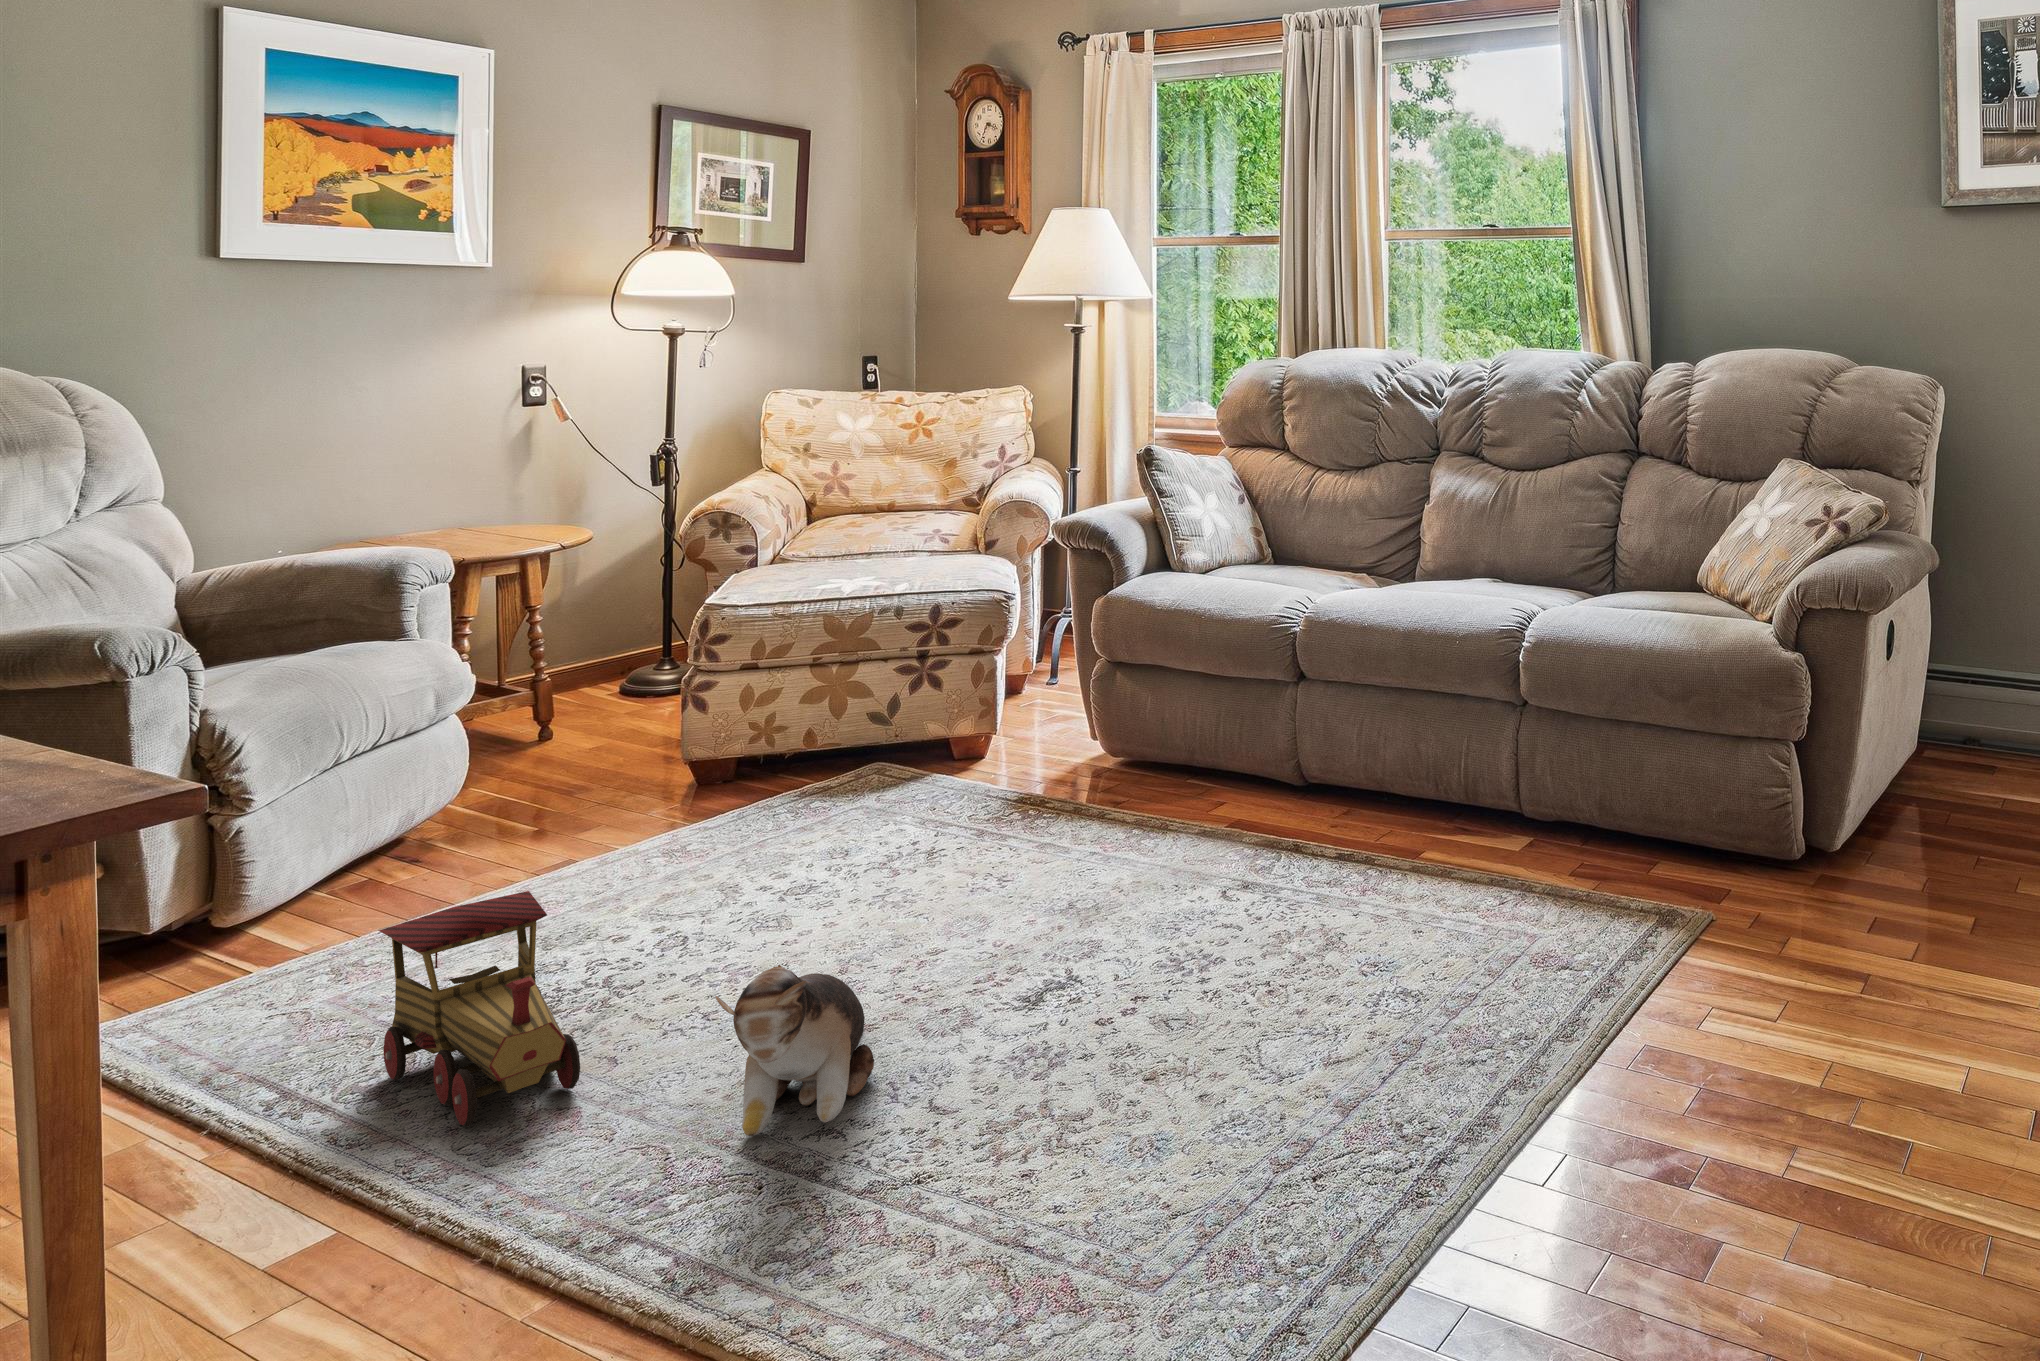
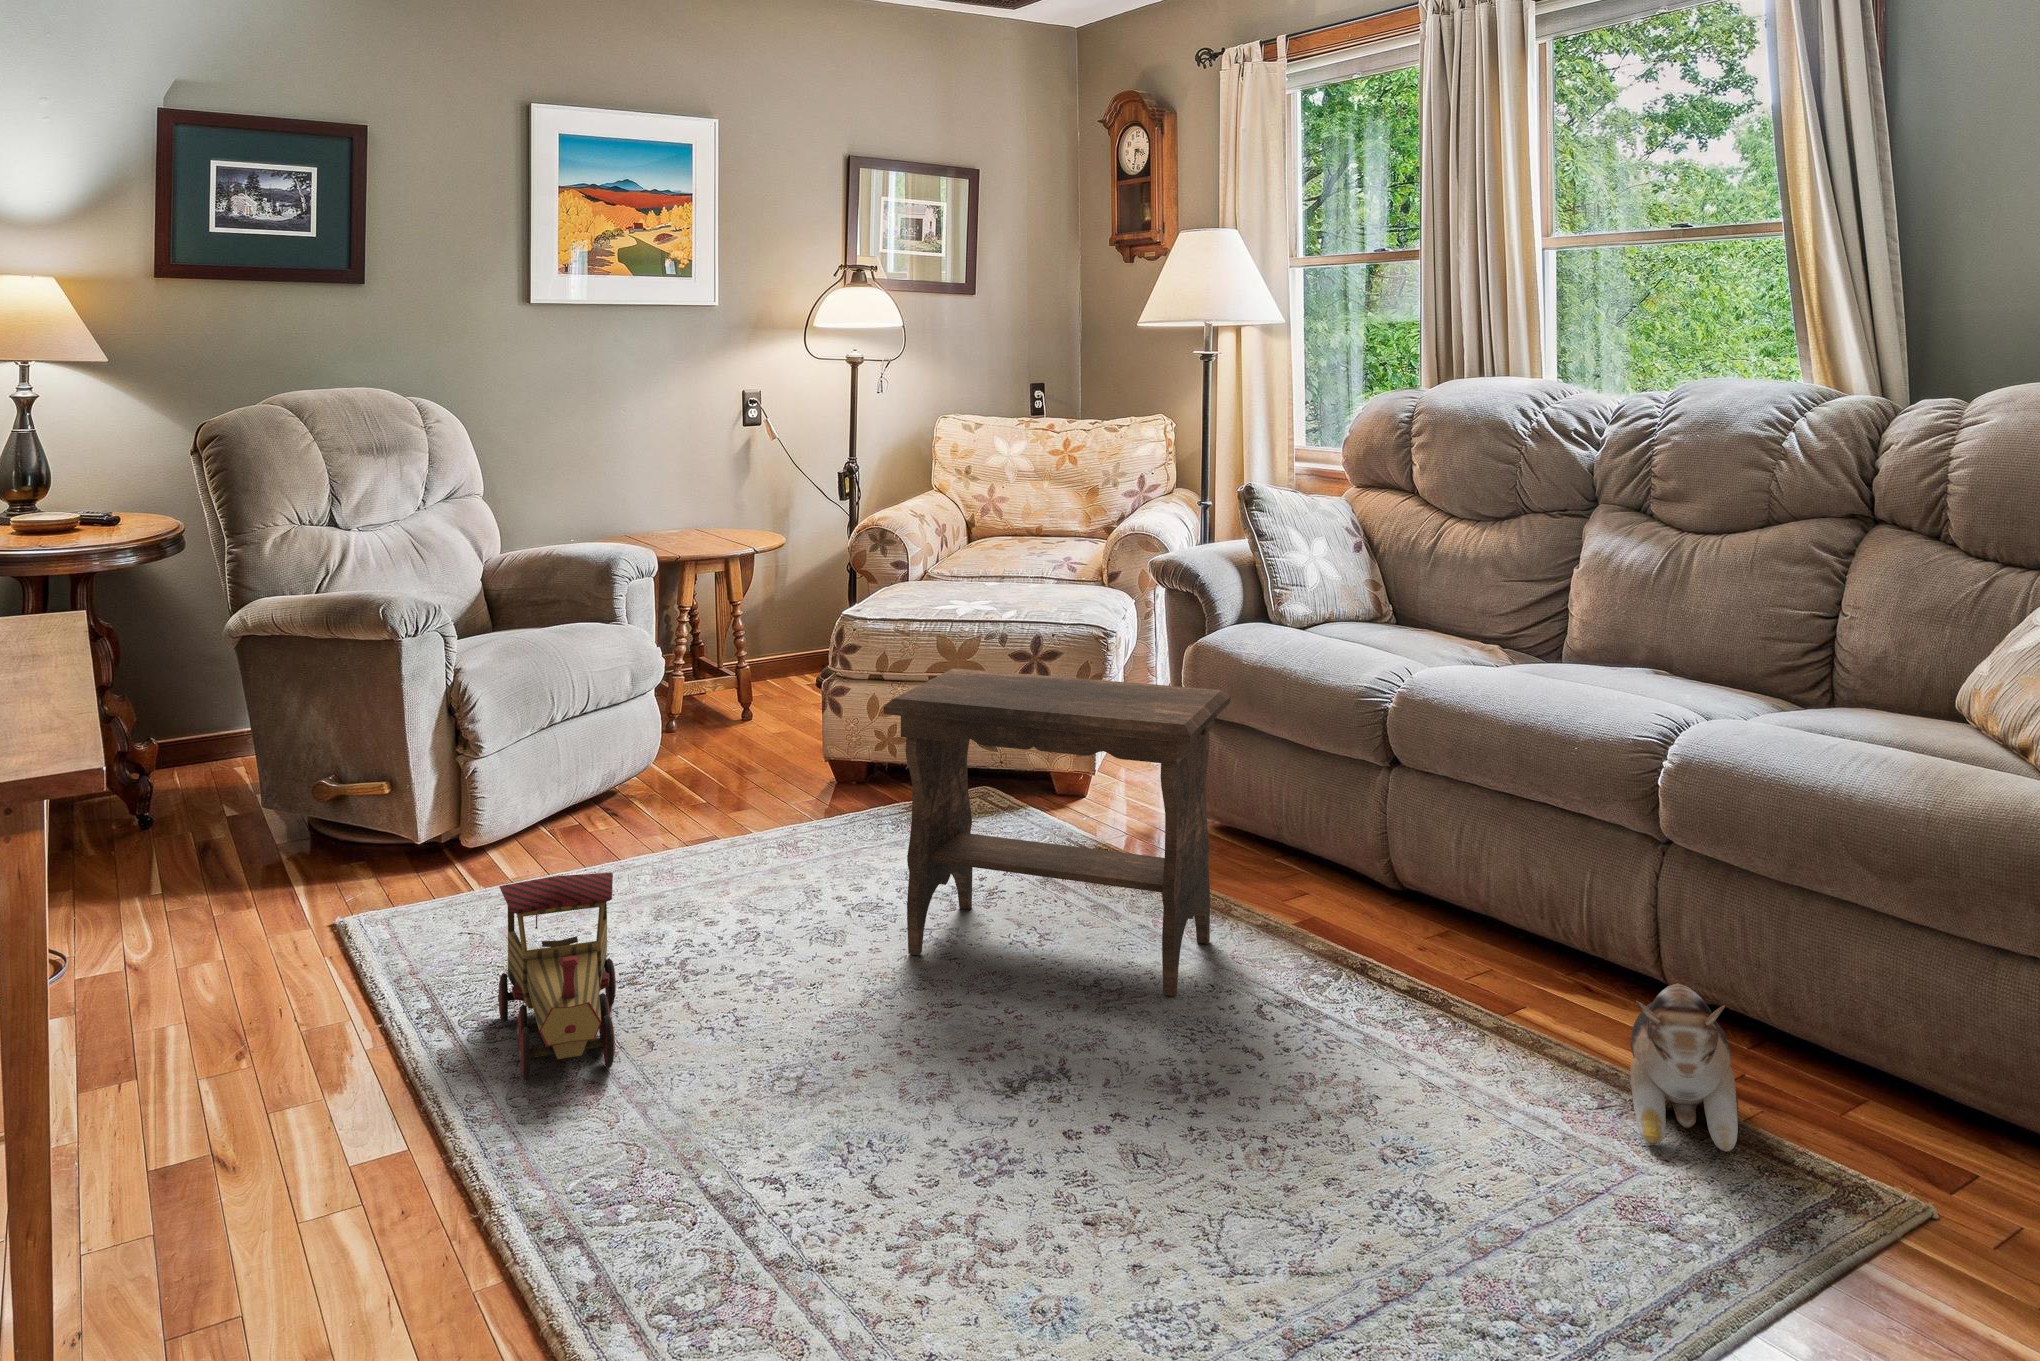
footstool: none [845,625,1178,915] -> present [884,668,1230,996]
plush toy: present [715,965,874,1136] -> present [1630,983,1739,1151]

